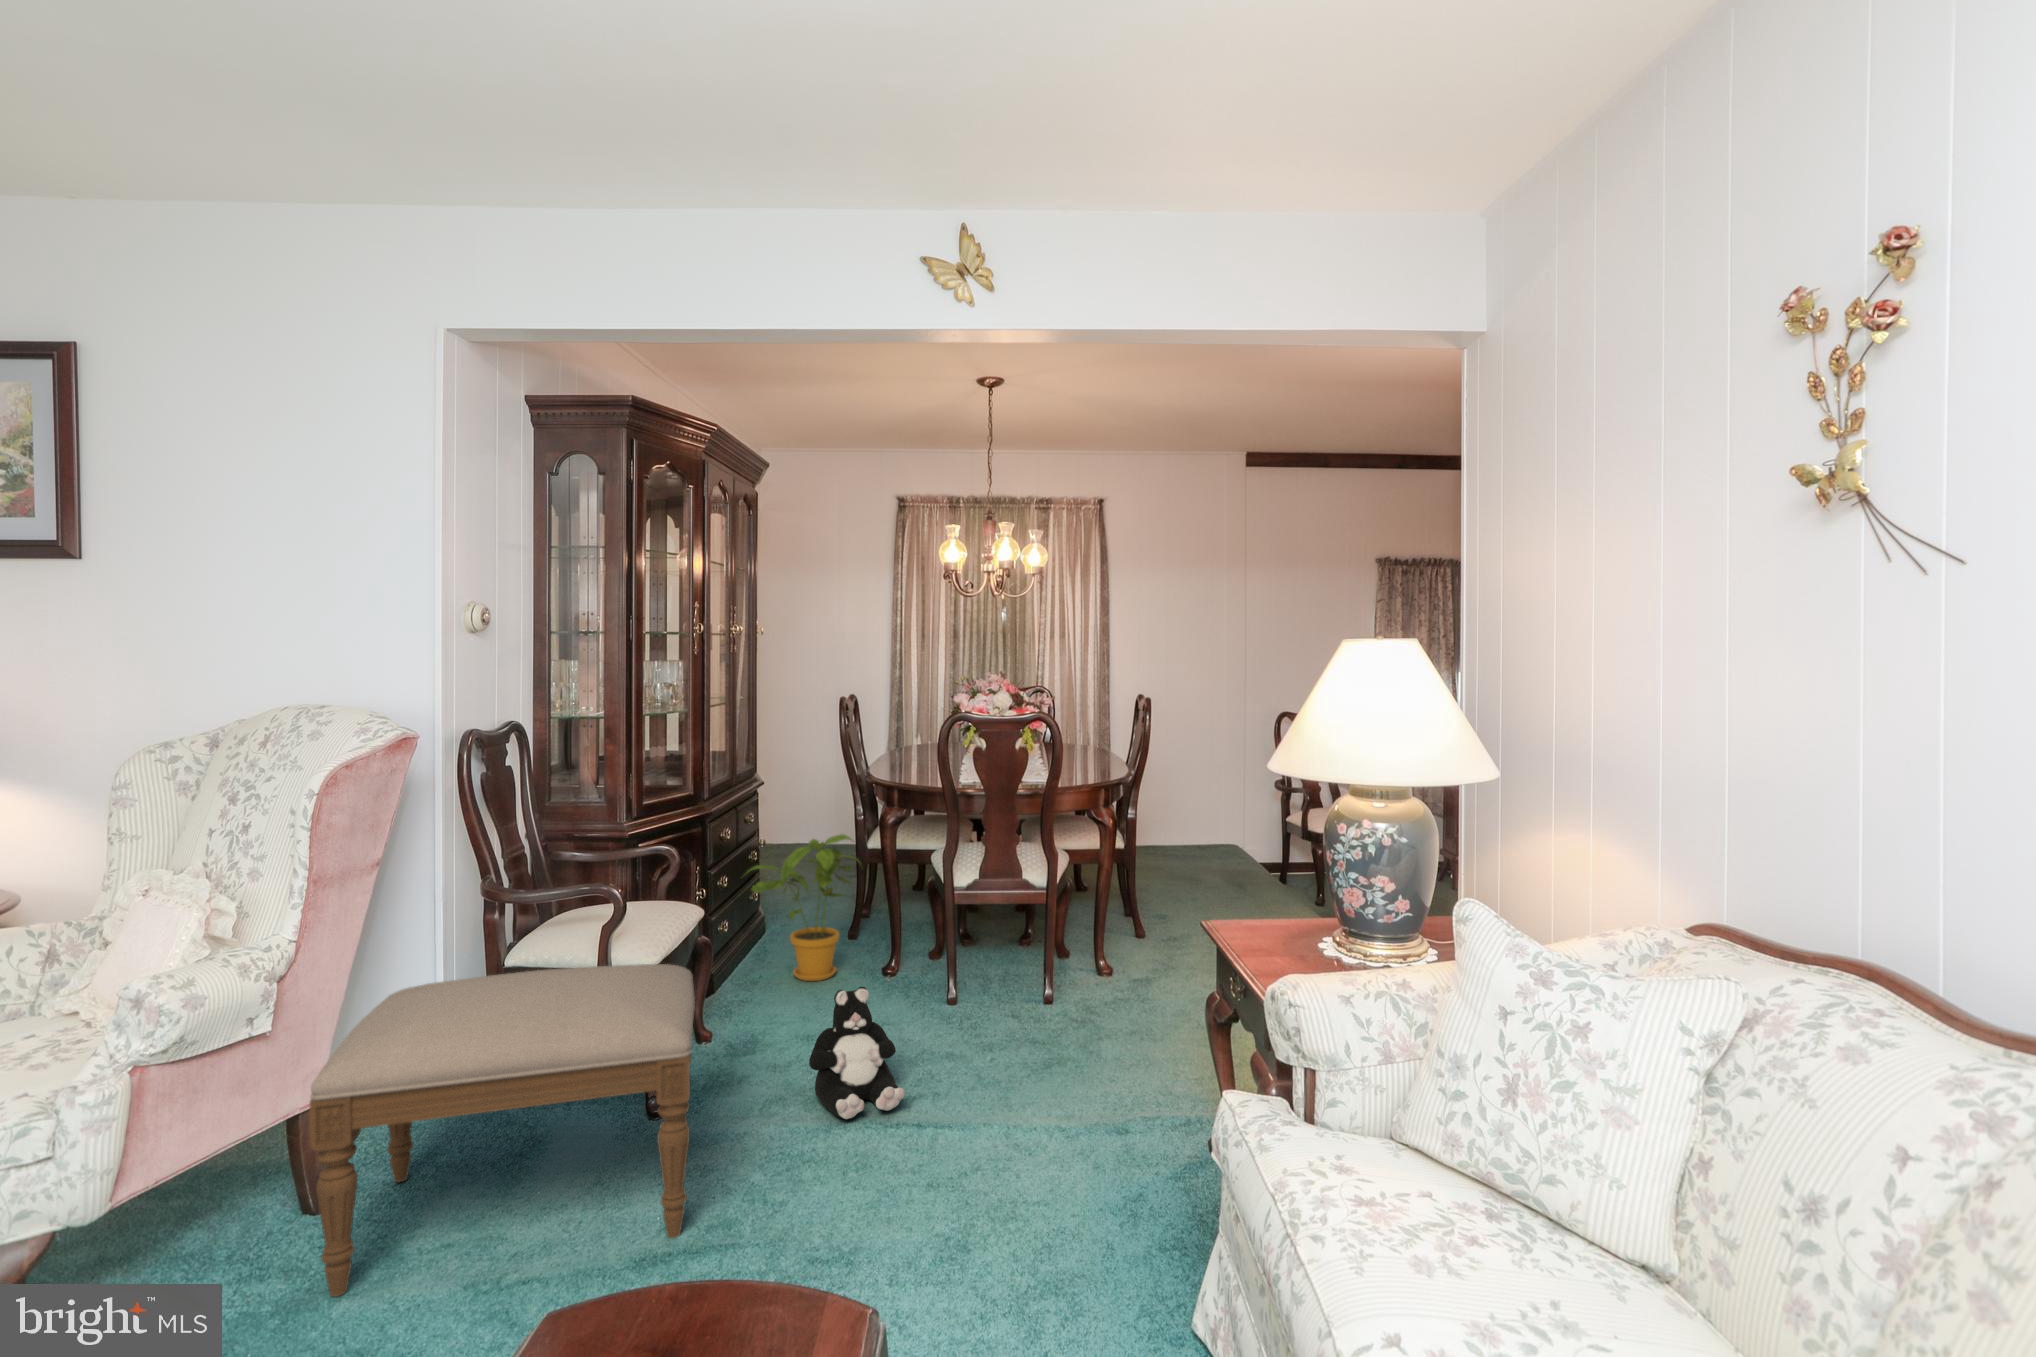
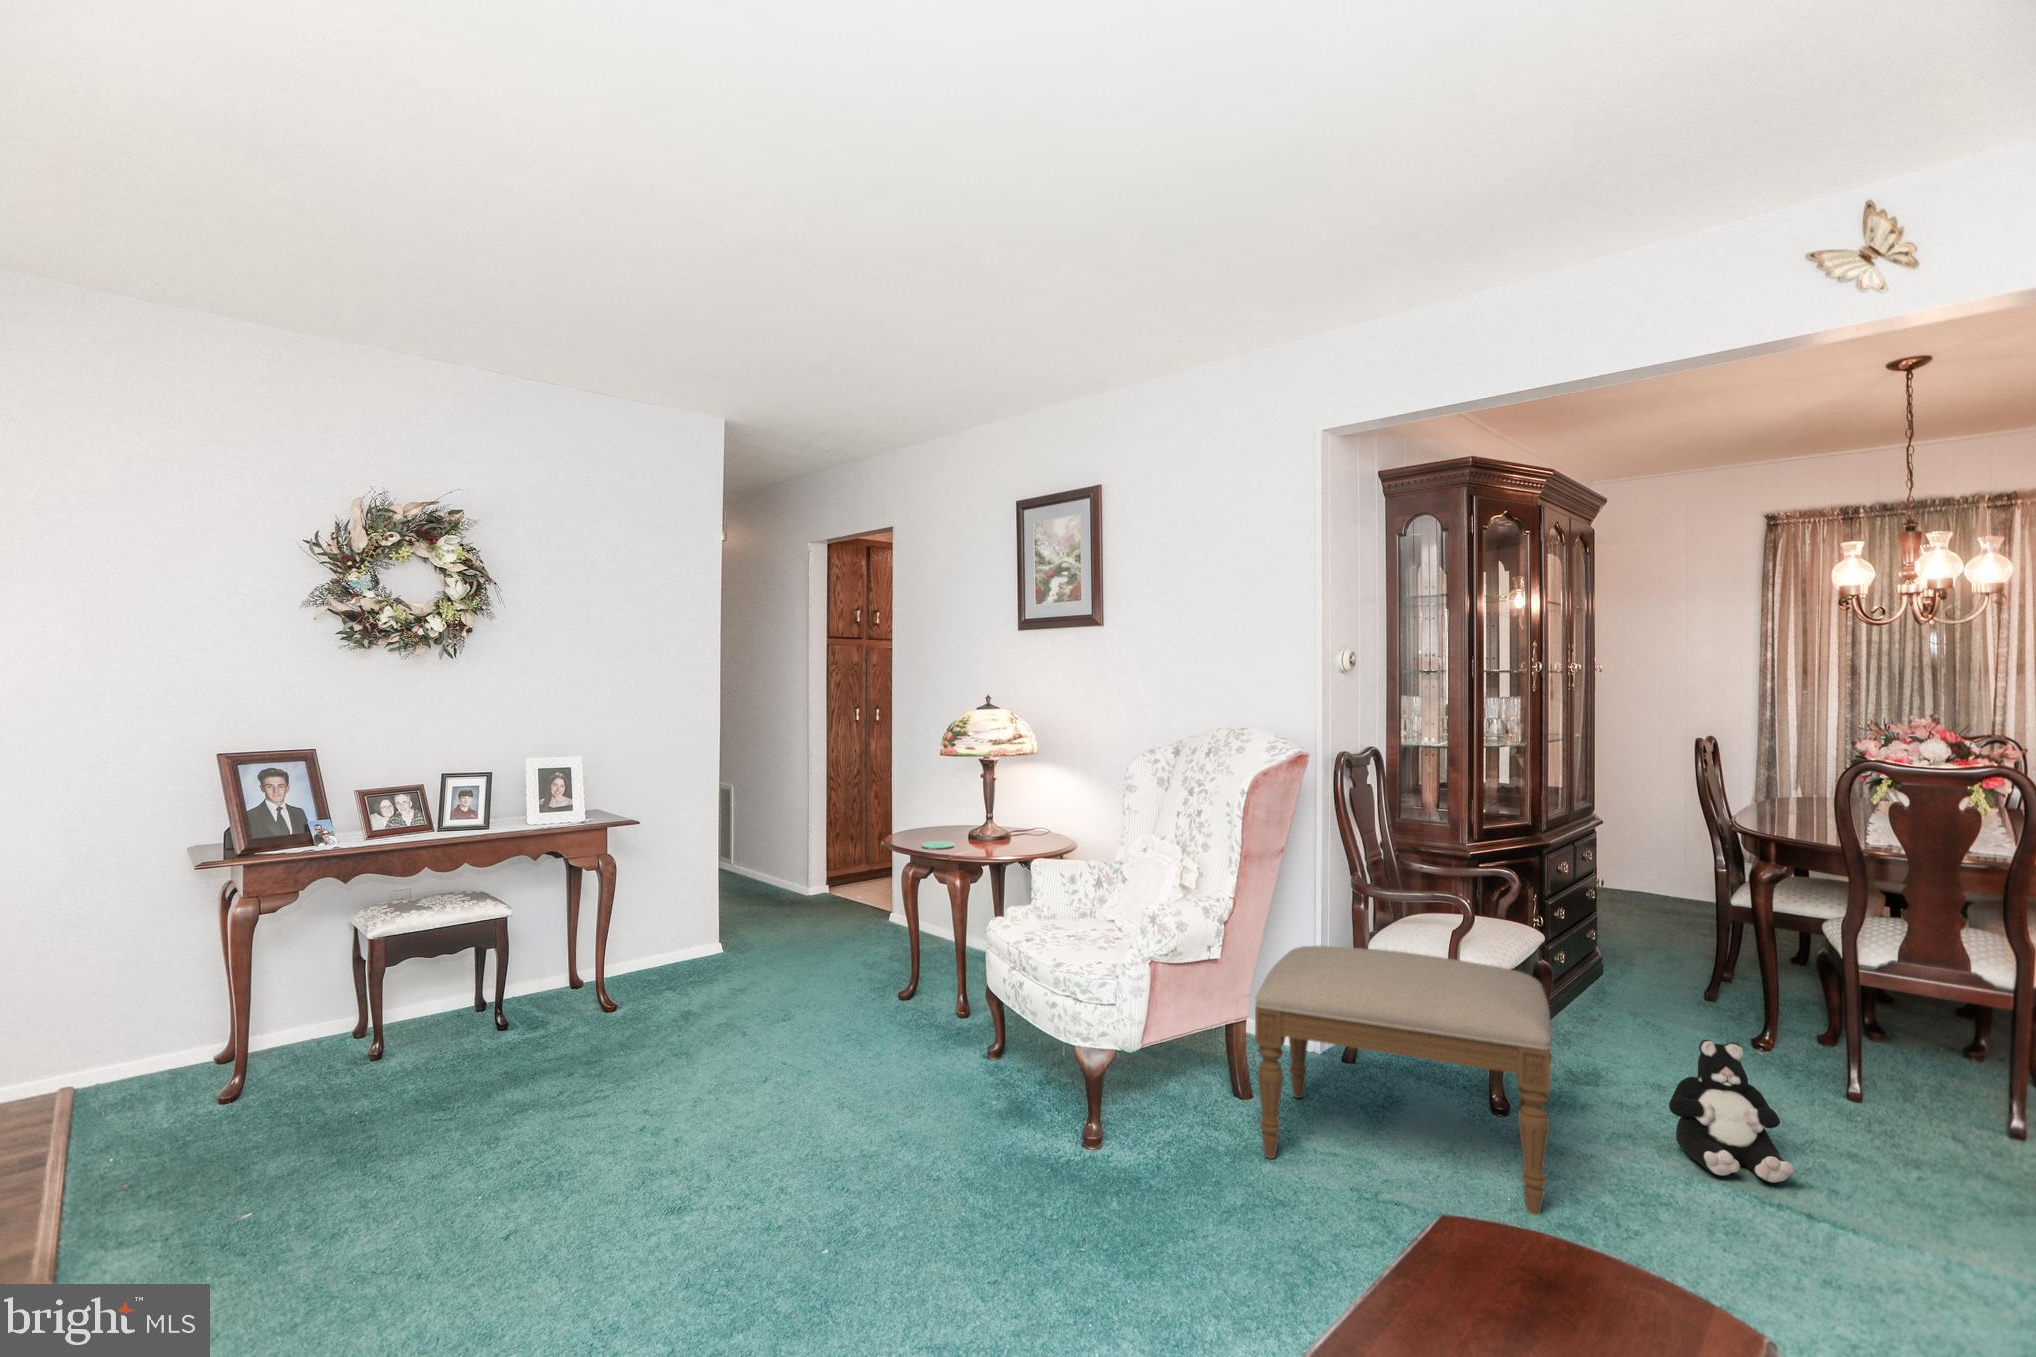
house plant: present [749,834,859,981] -> none [1577,884,1727,1039]

